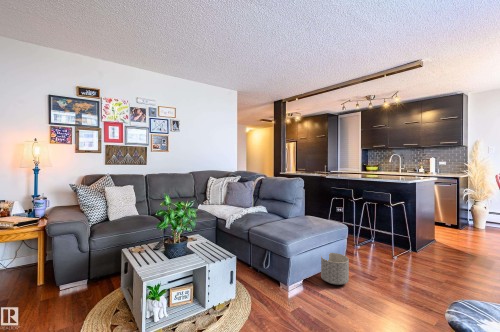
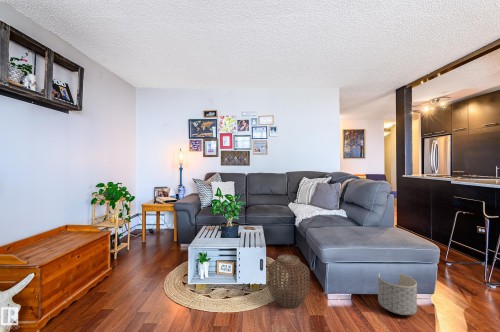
woven basket: none [241,258,283,312] -> present [268,254,310,308]

